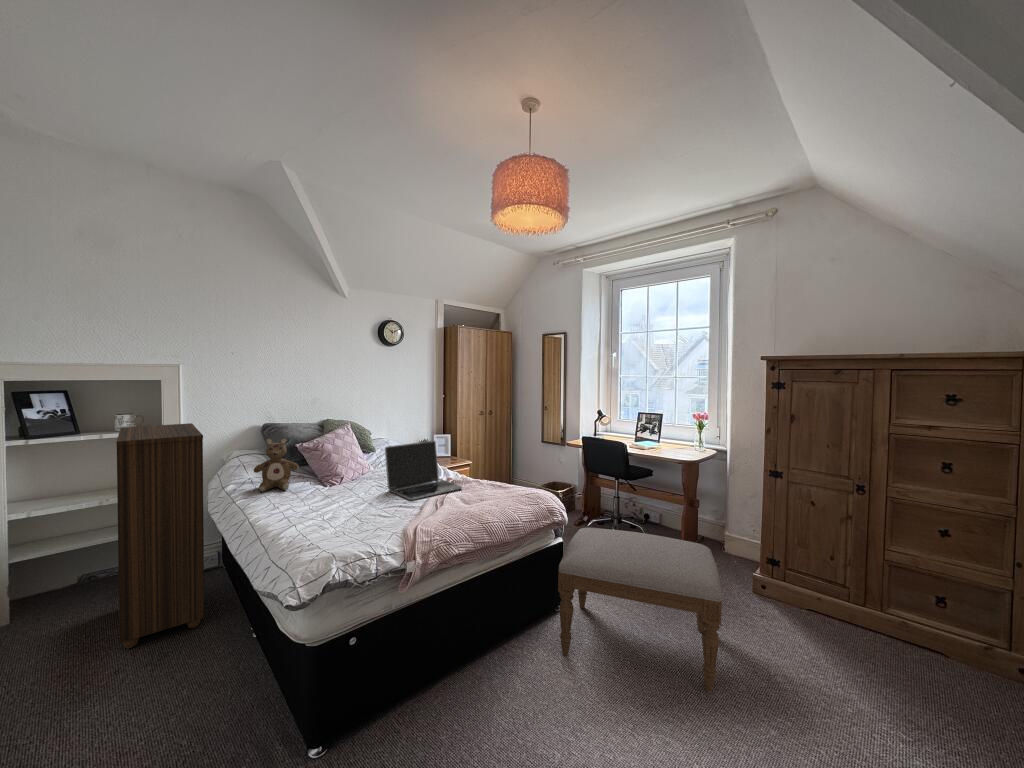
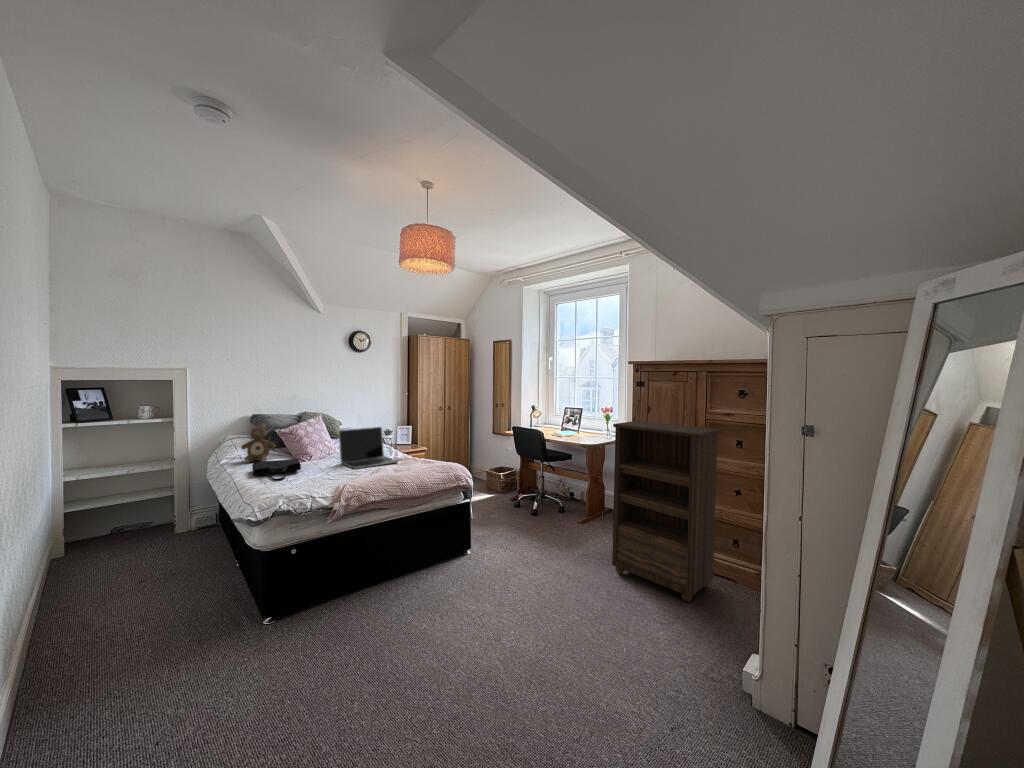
bookshelf: present [116,423,204,648] -> present [612,421,721,602]
tote bag: none [274,486,341,524] -> present [252,459,301,481]
ottoman: present [558,528,722,692] -> none [452,491,573,598]

